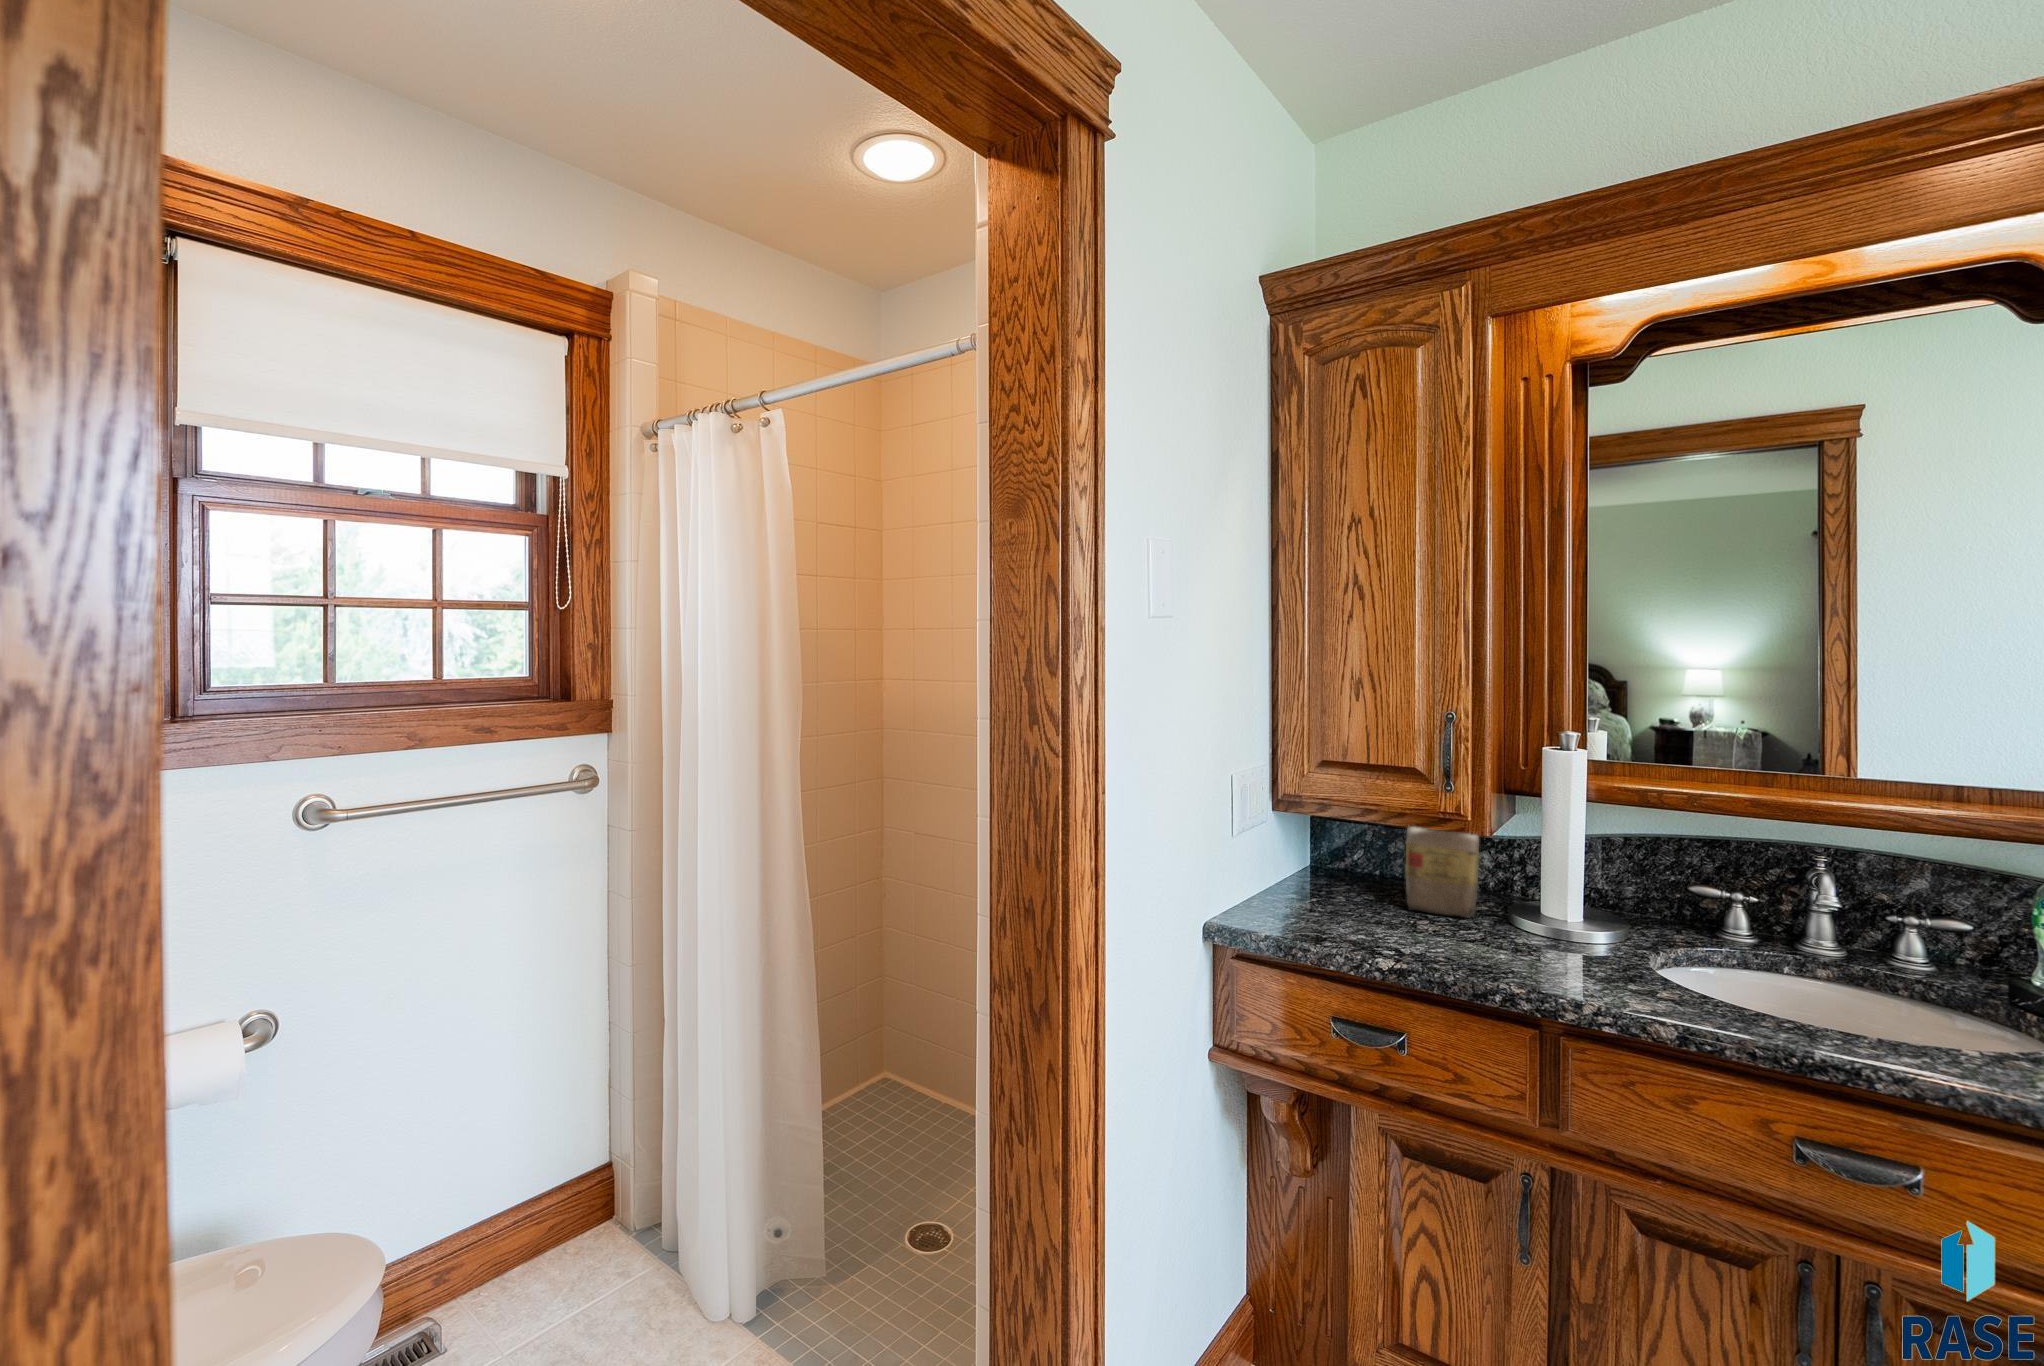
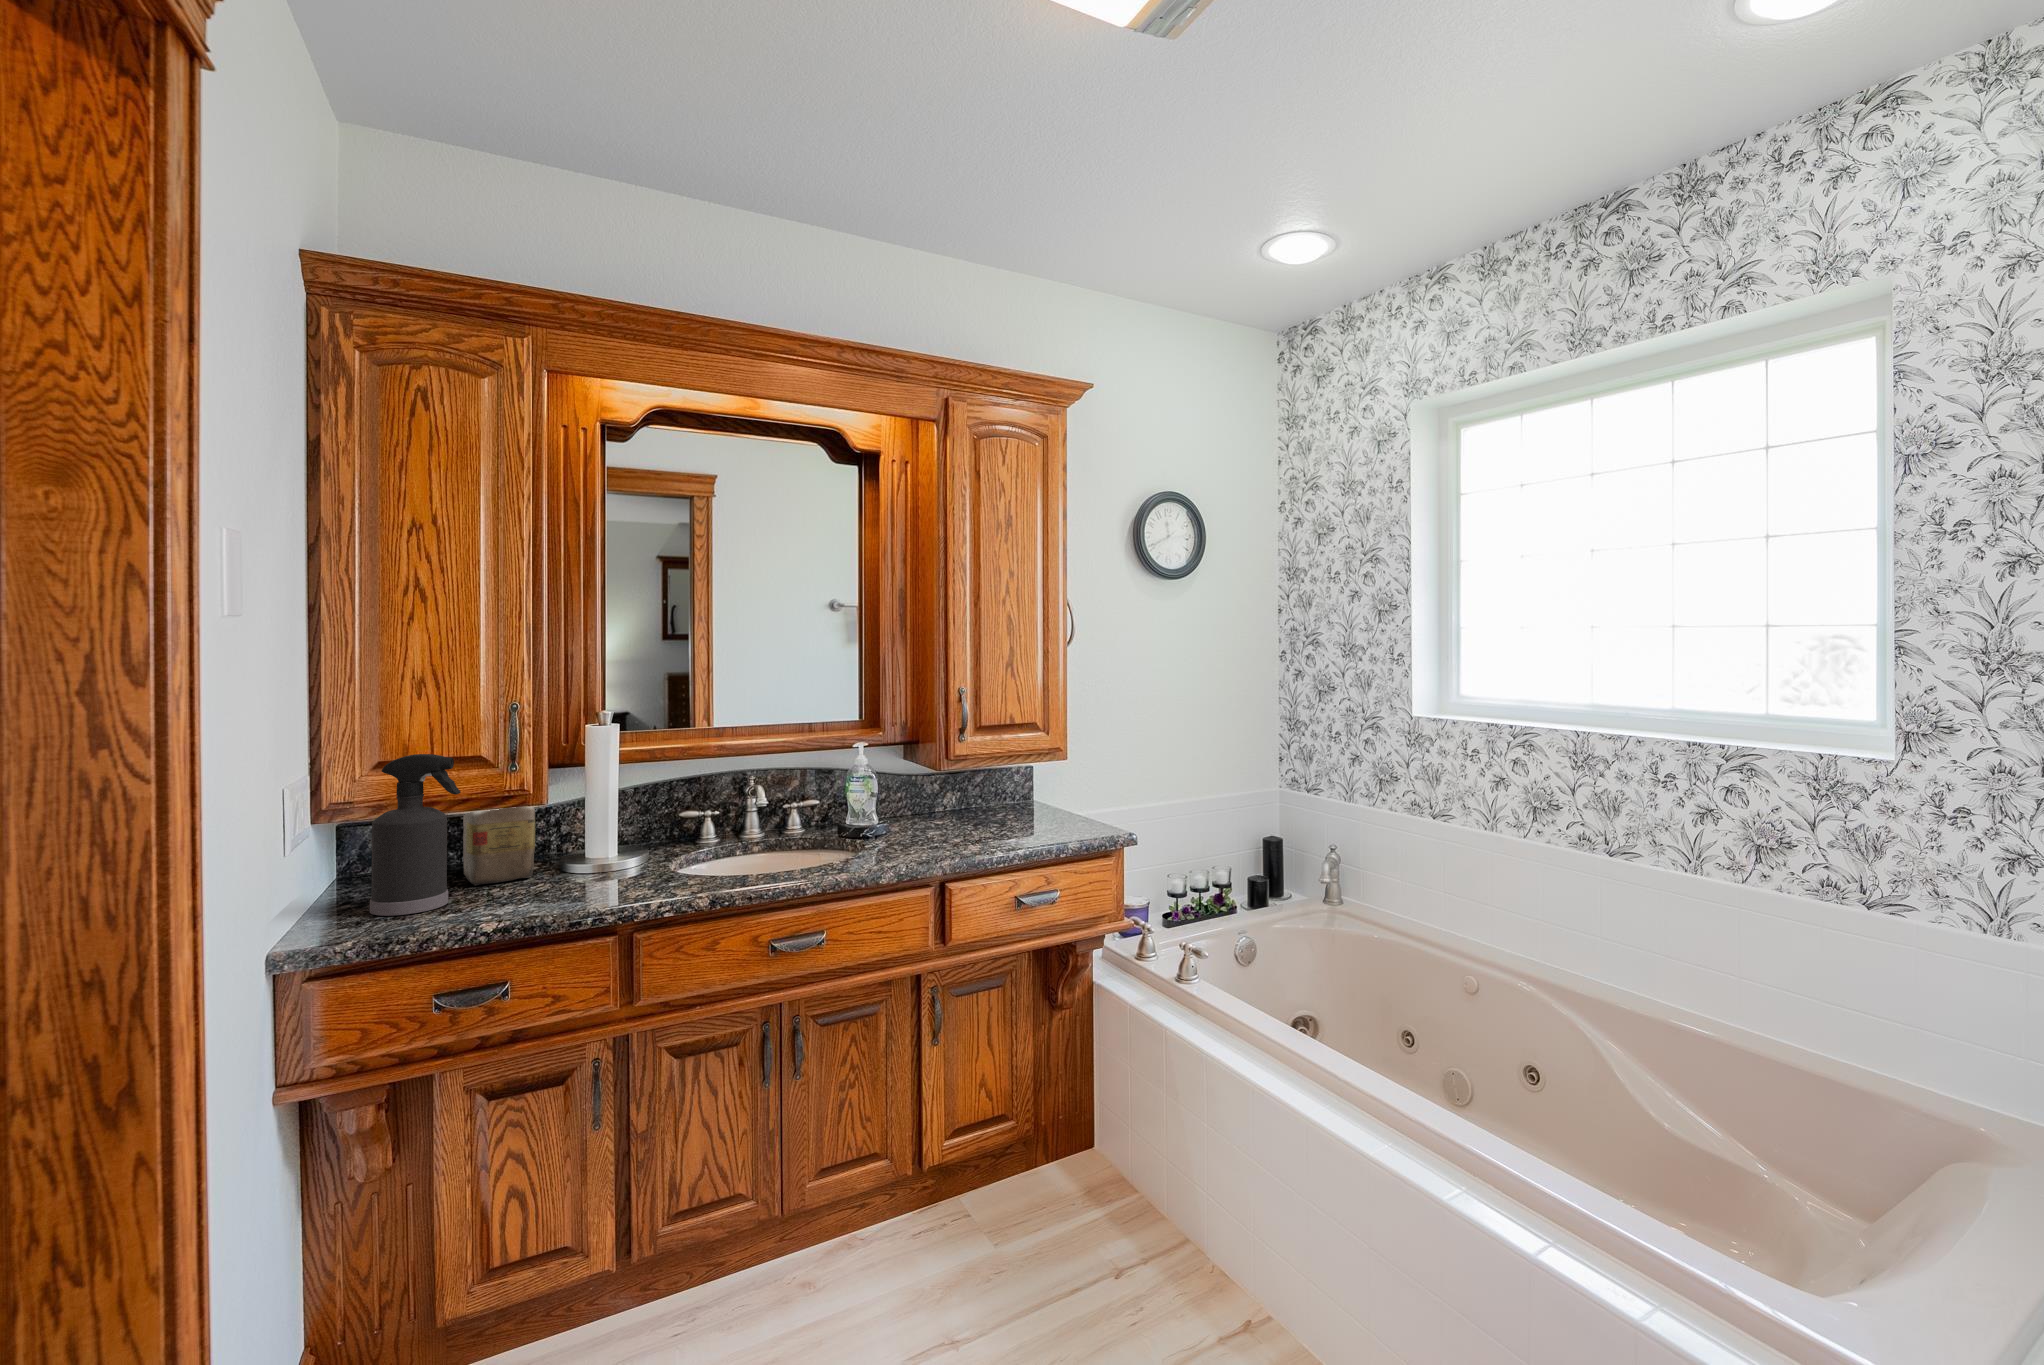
spray bottle: none [1302,759,1384,924] -> present [370,754,461,916]

